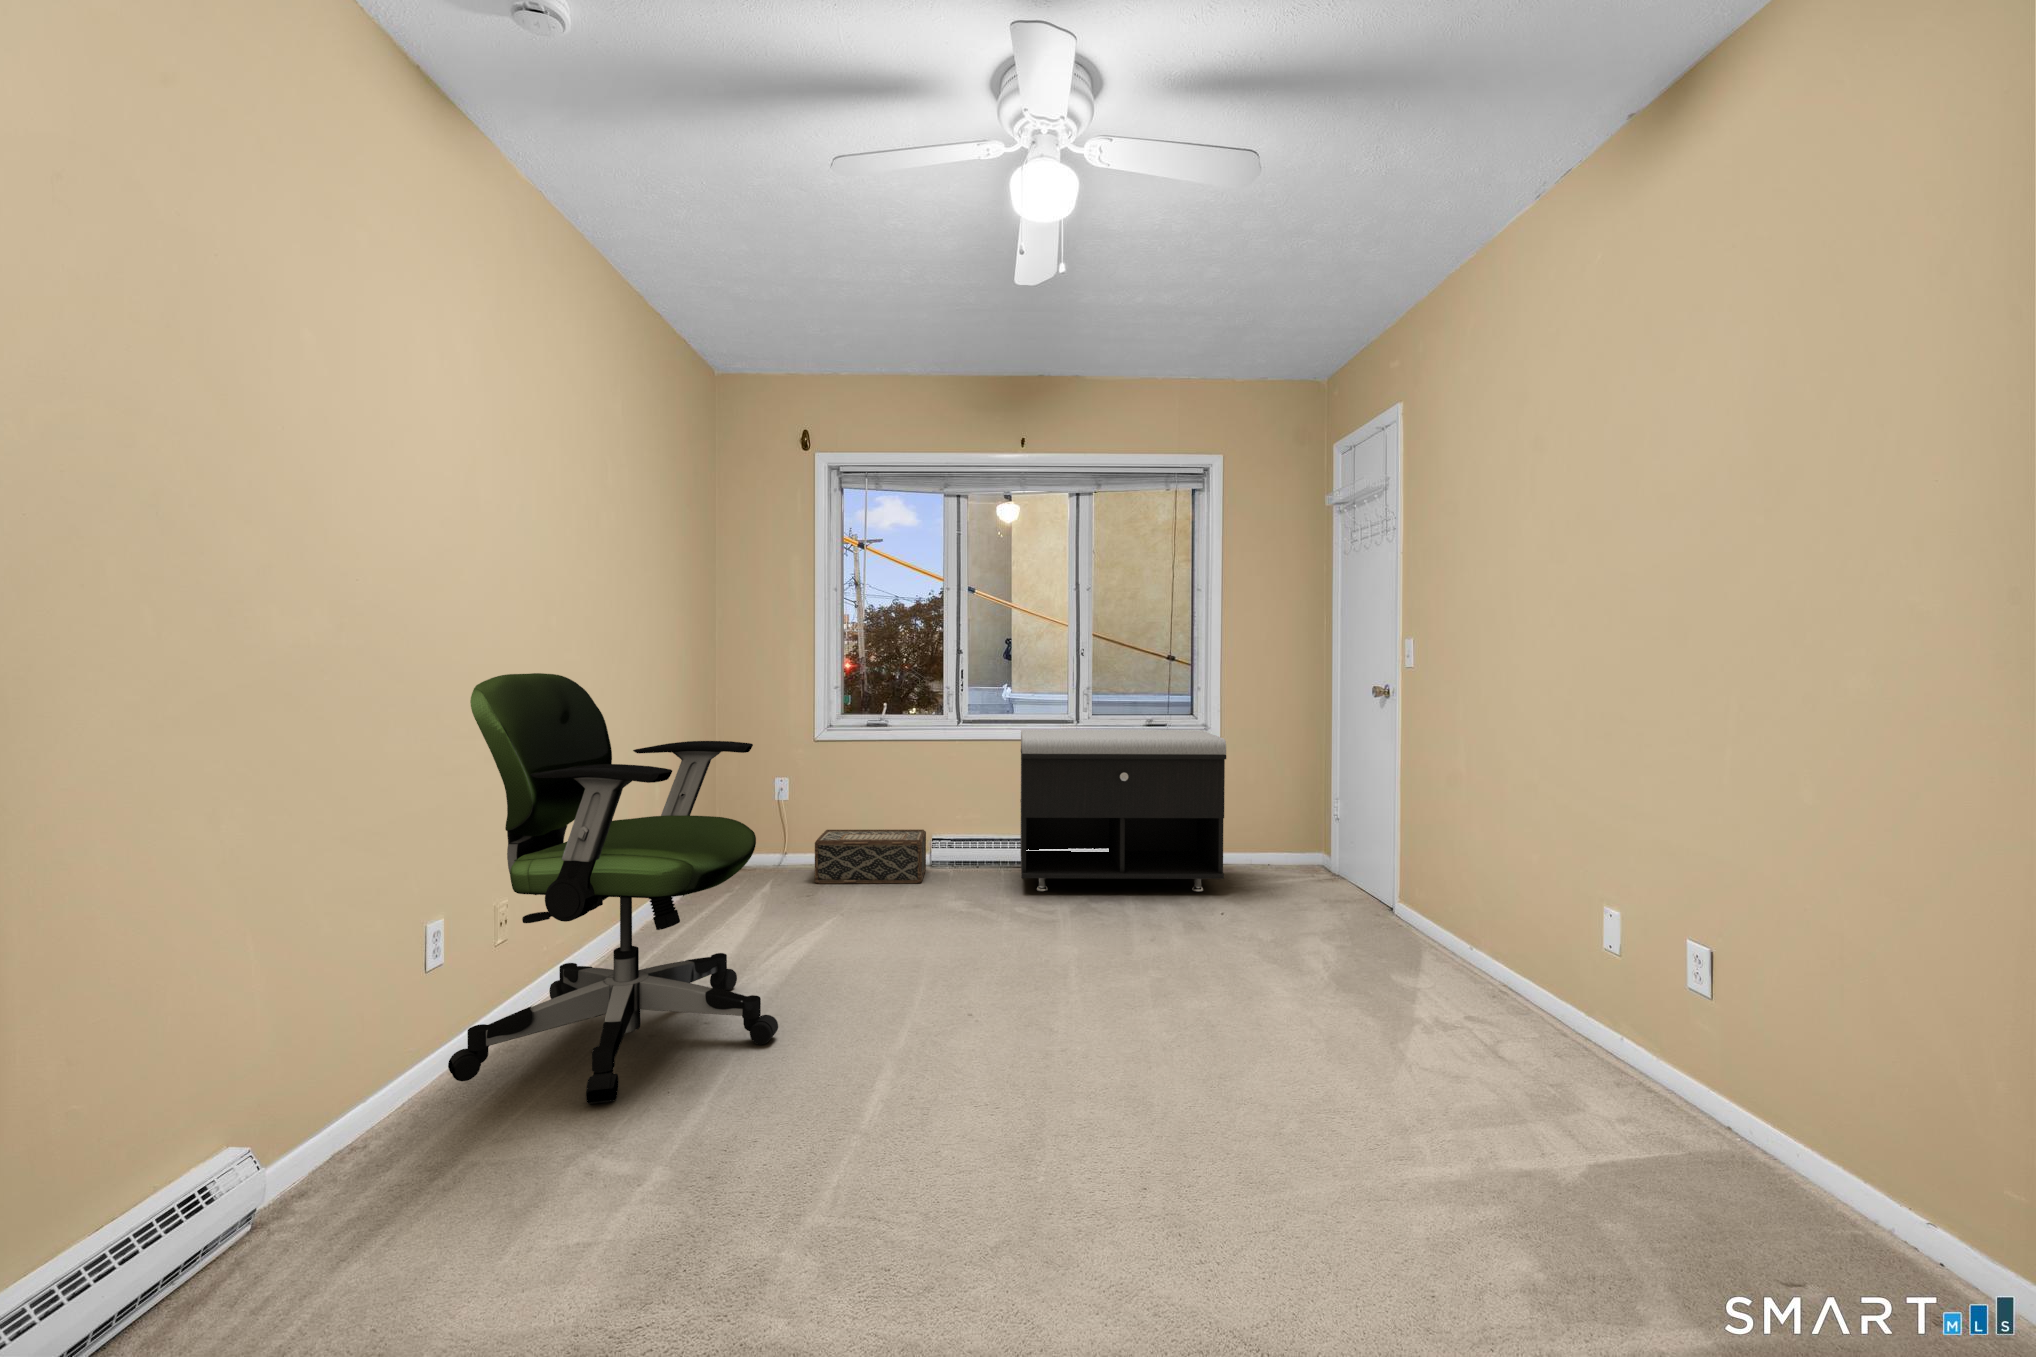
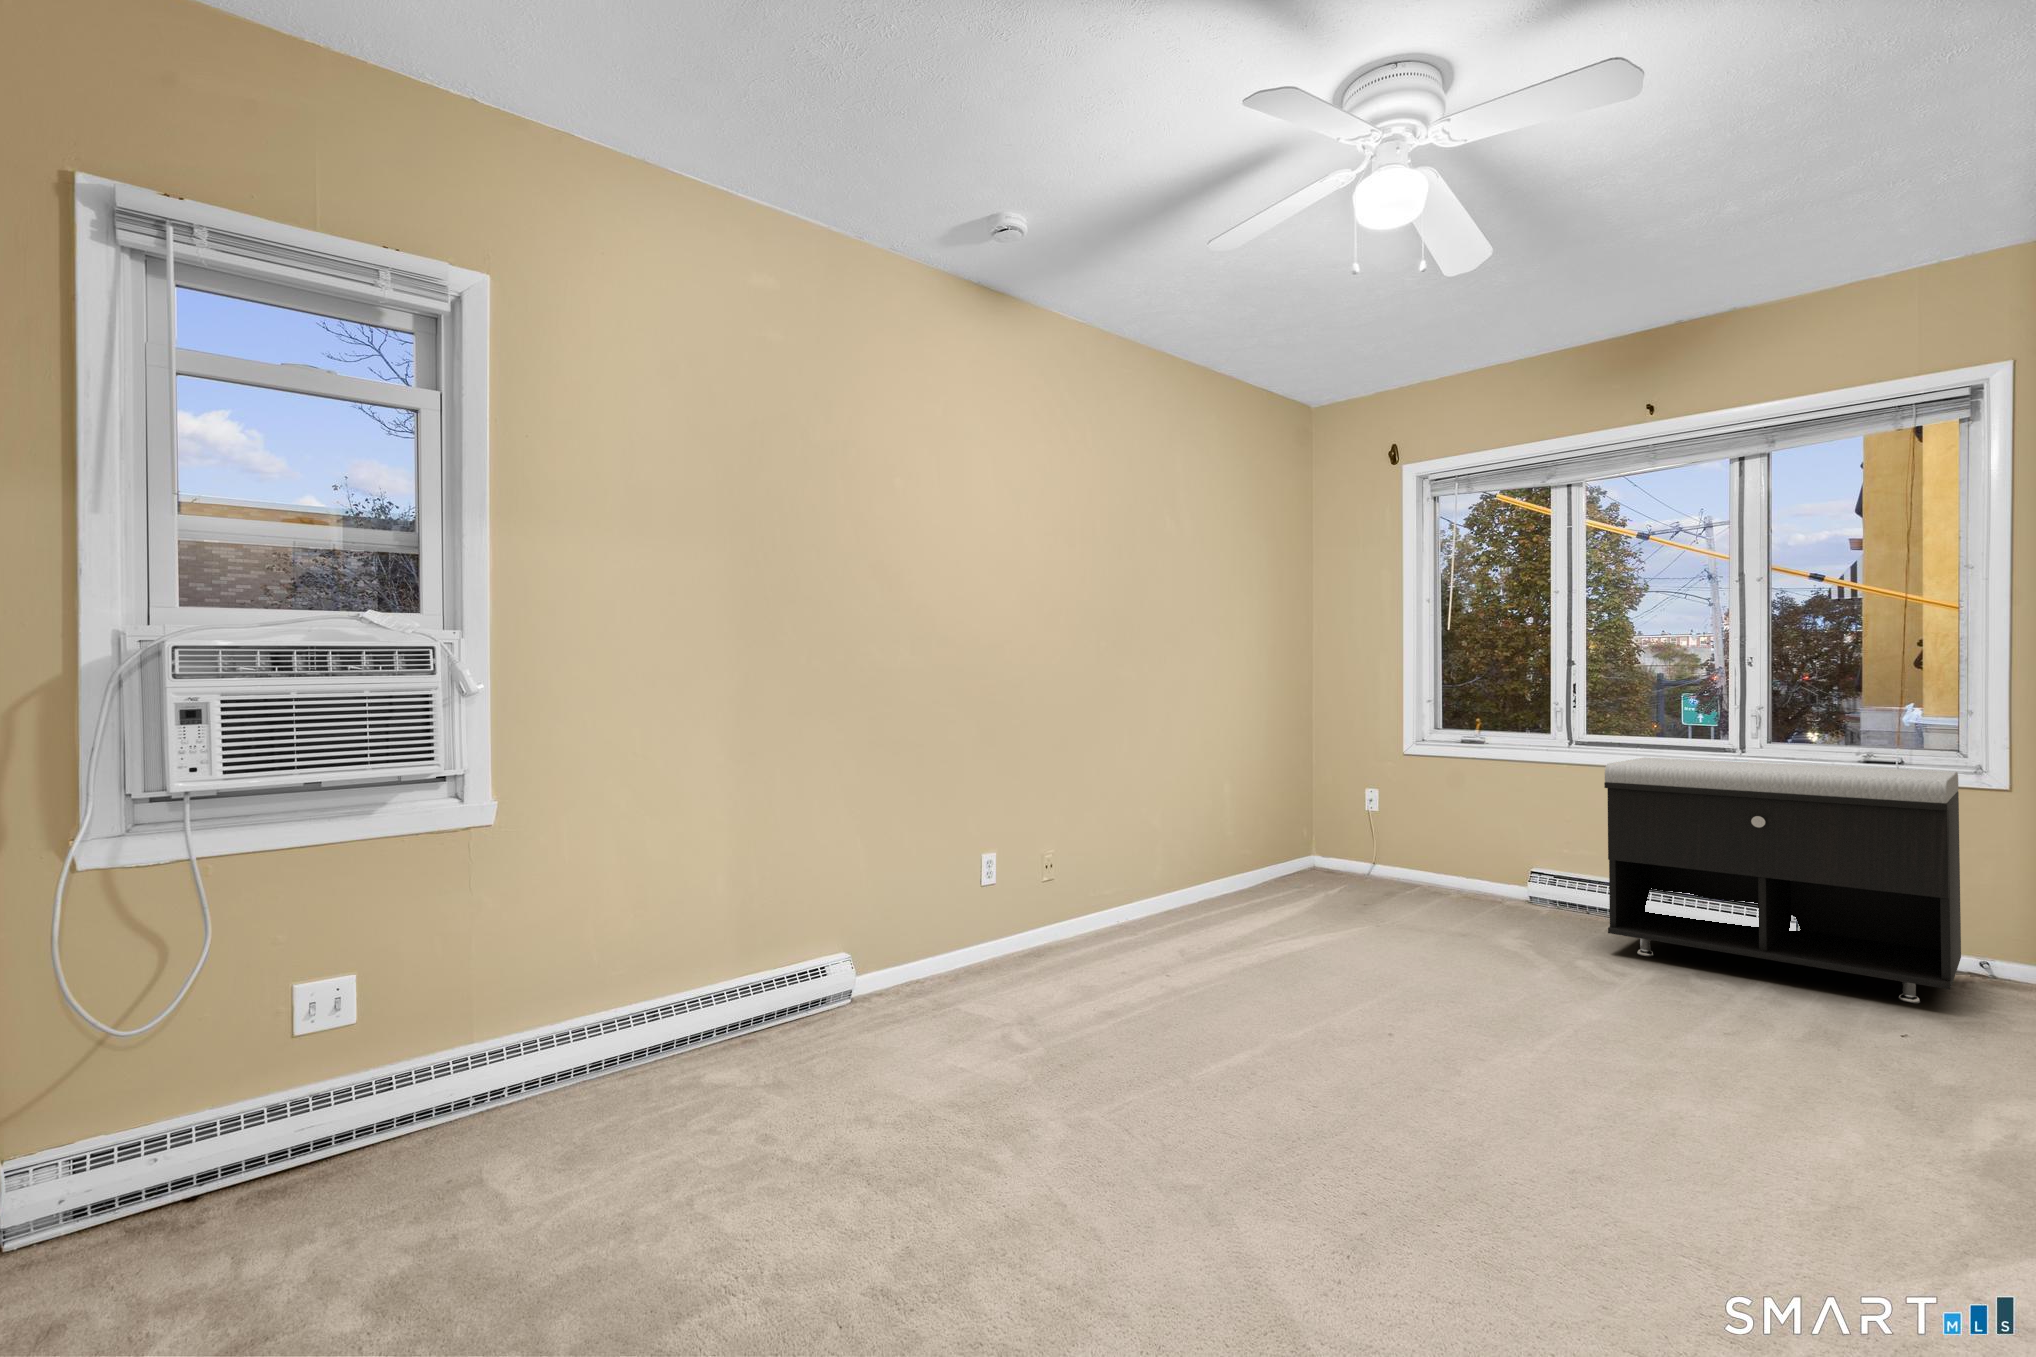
office chair: present [448,673,778,1104] -> none [992,681,1232,1000]
woven basket: present [815,829,926,883] -> none [1382,852,1521,921]

